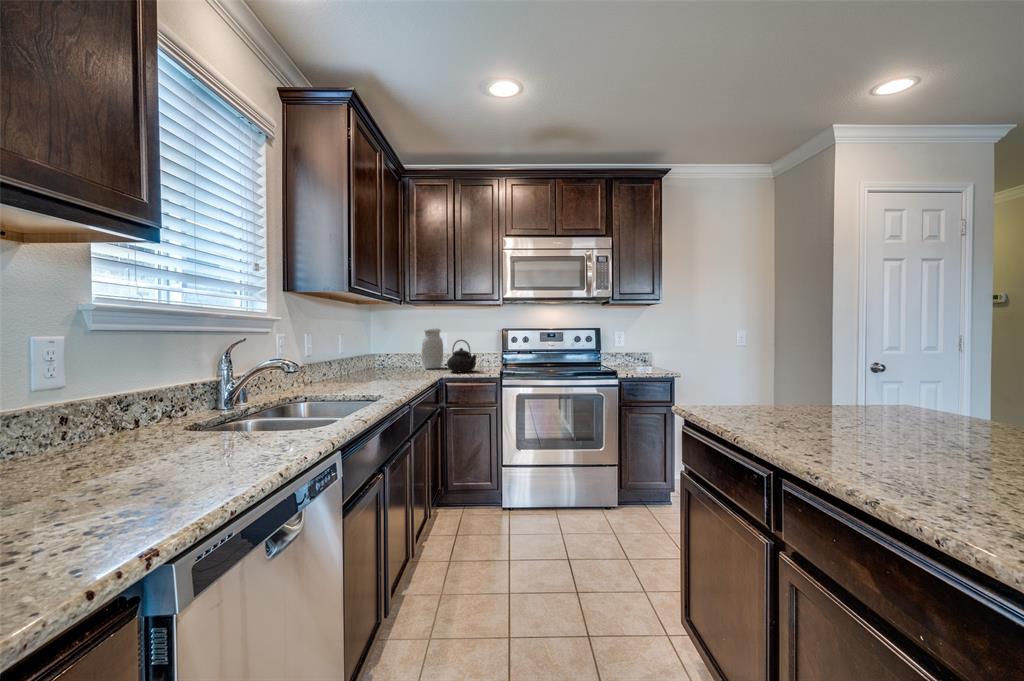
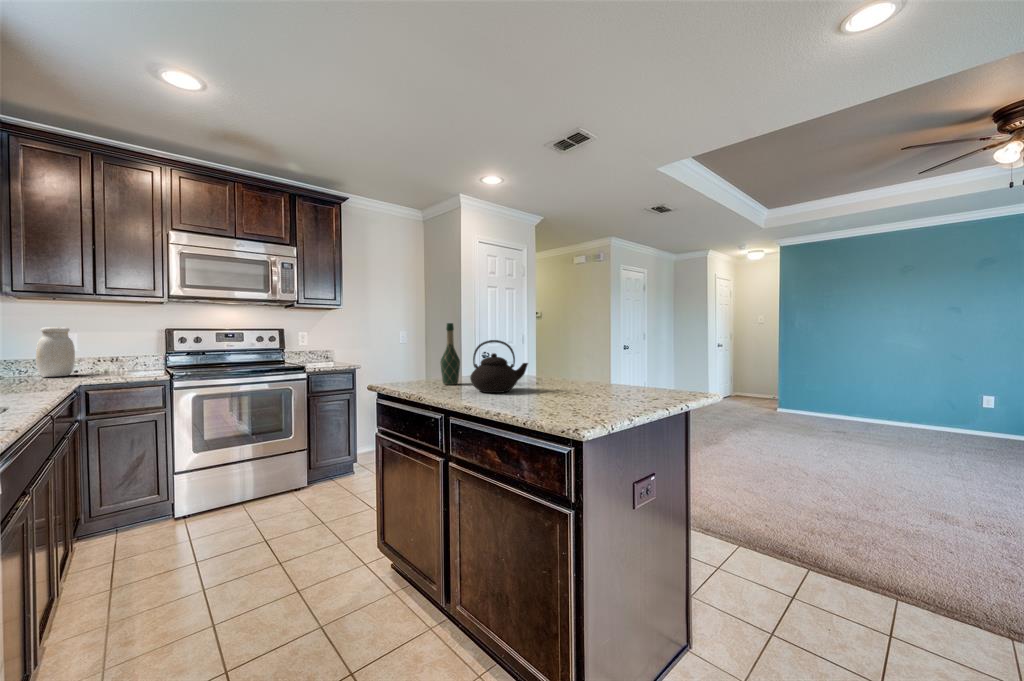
wine bottle: none [780,321,816,419] -> present [440,323,460,385]
teapot: present [447,340,477,372] -> present [470,340,528,393]

